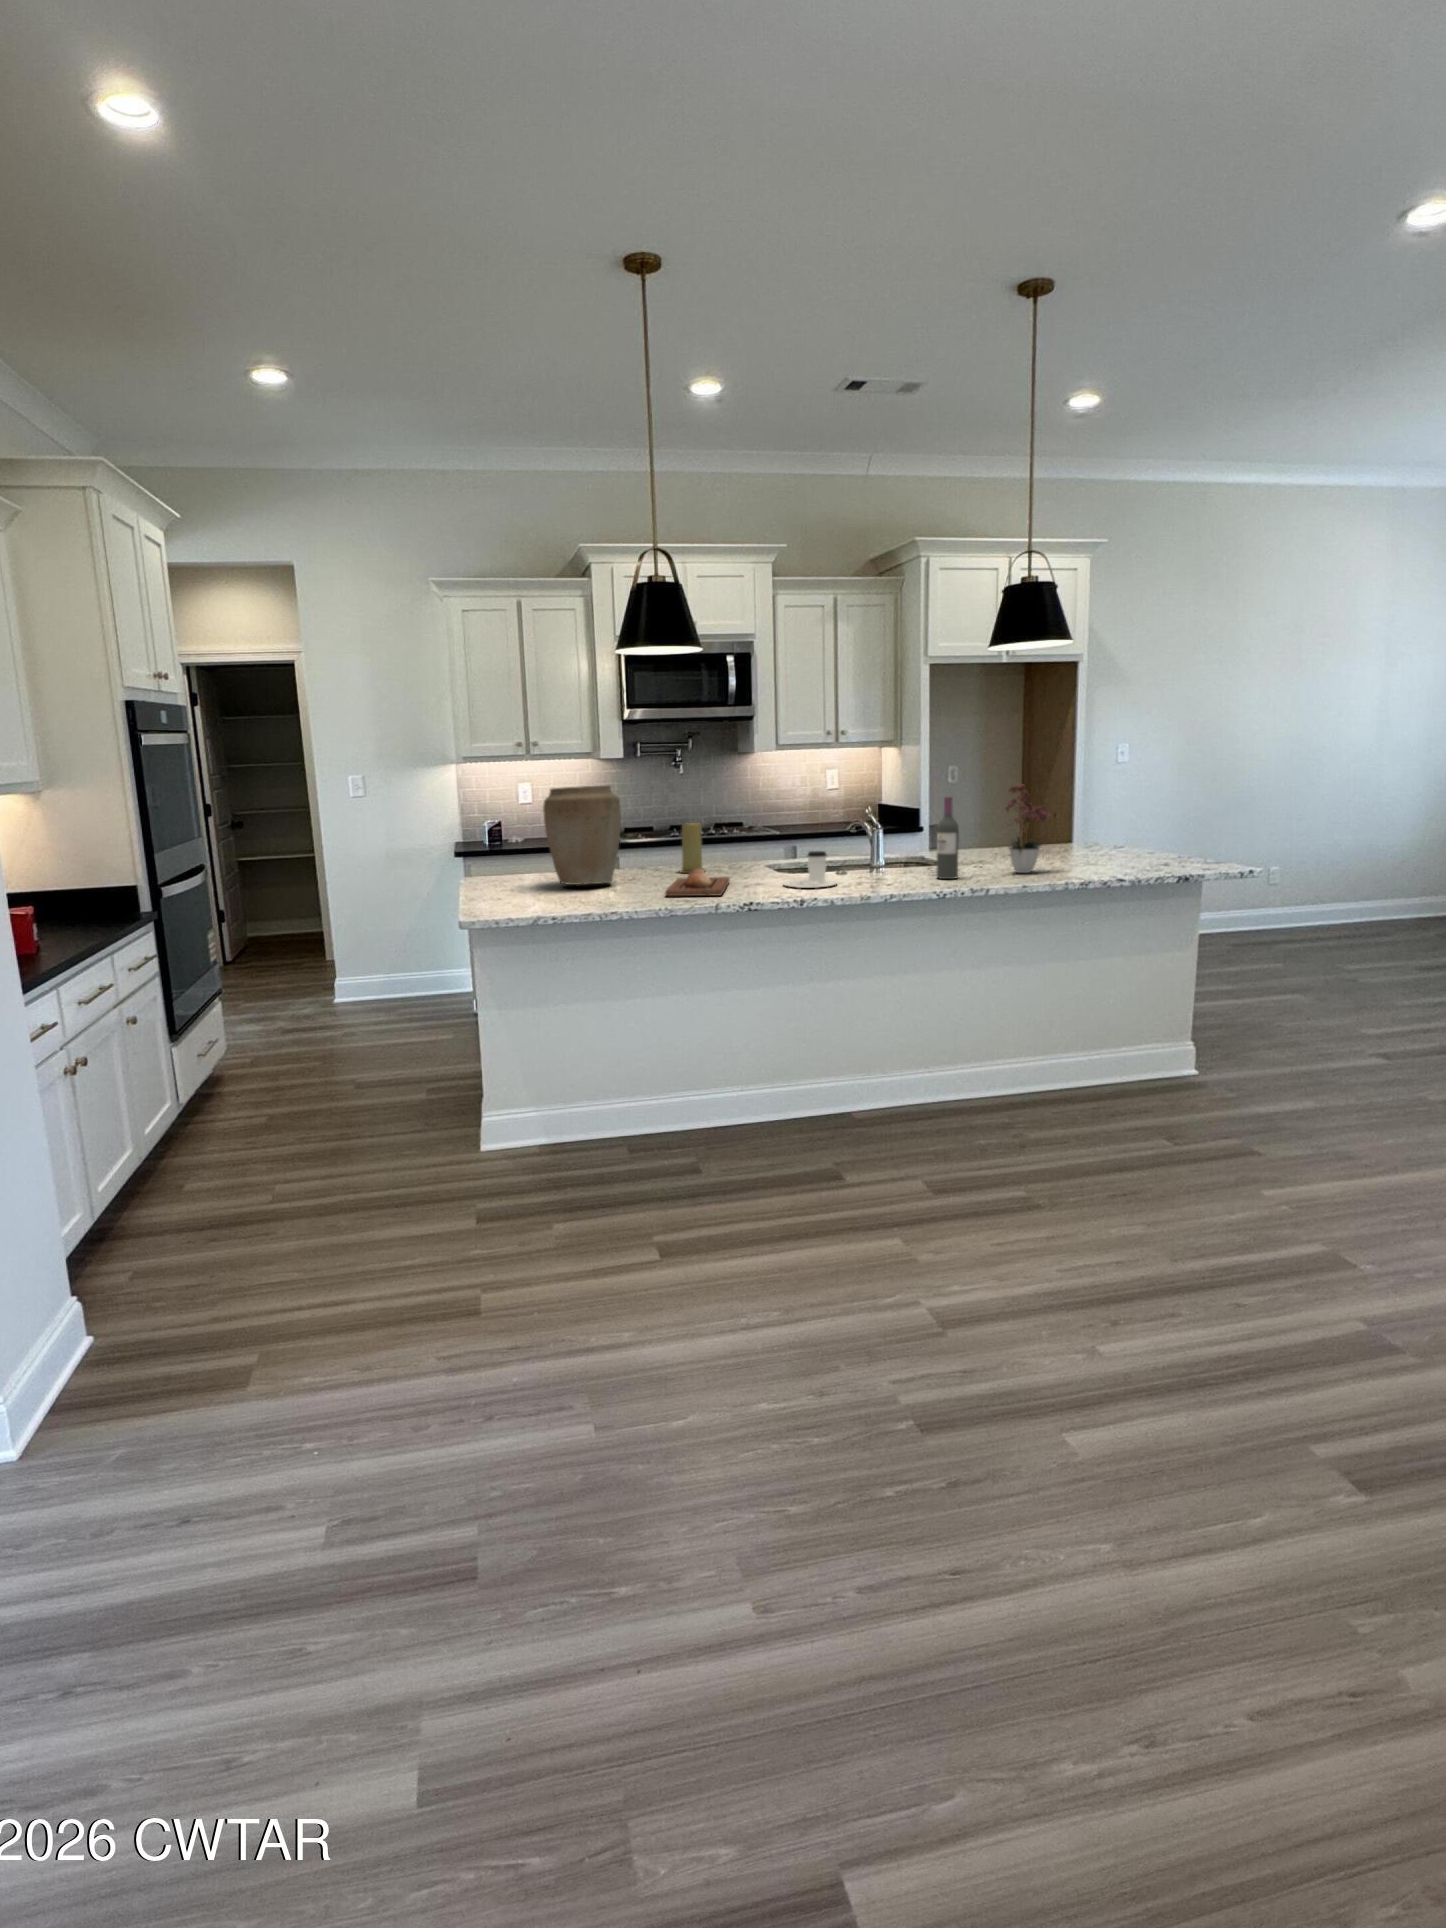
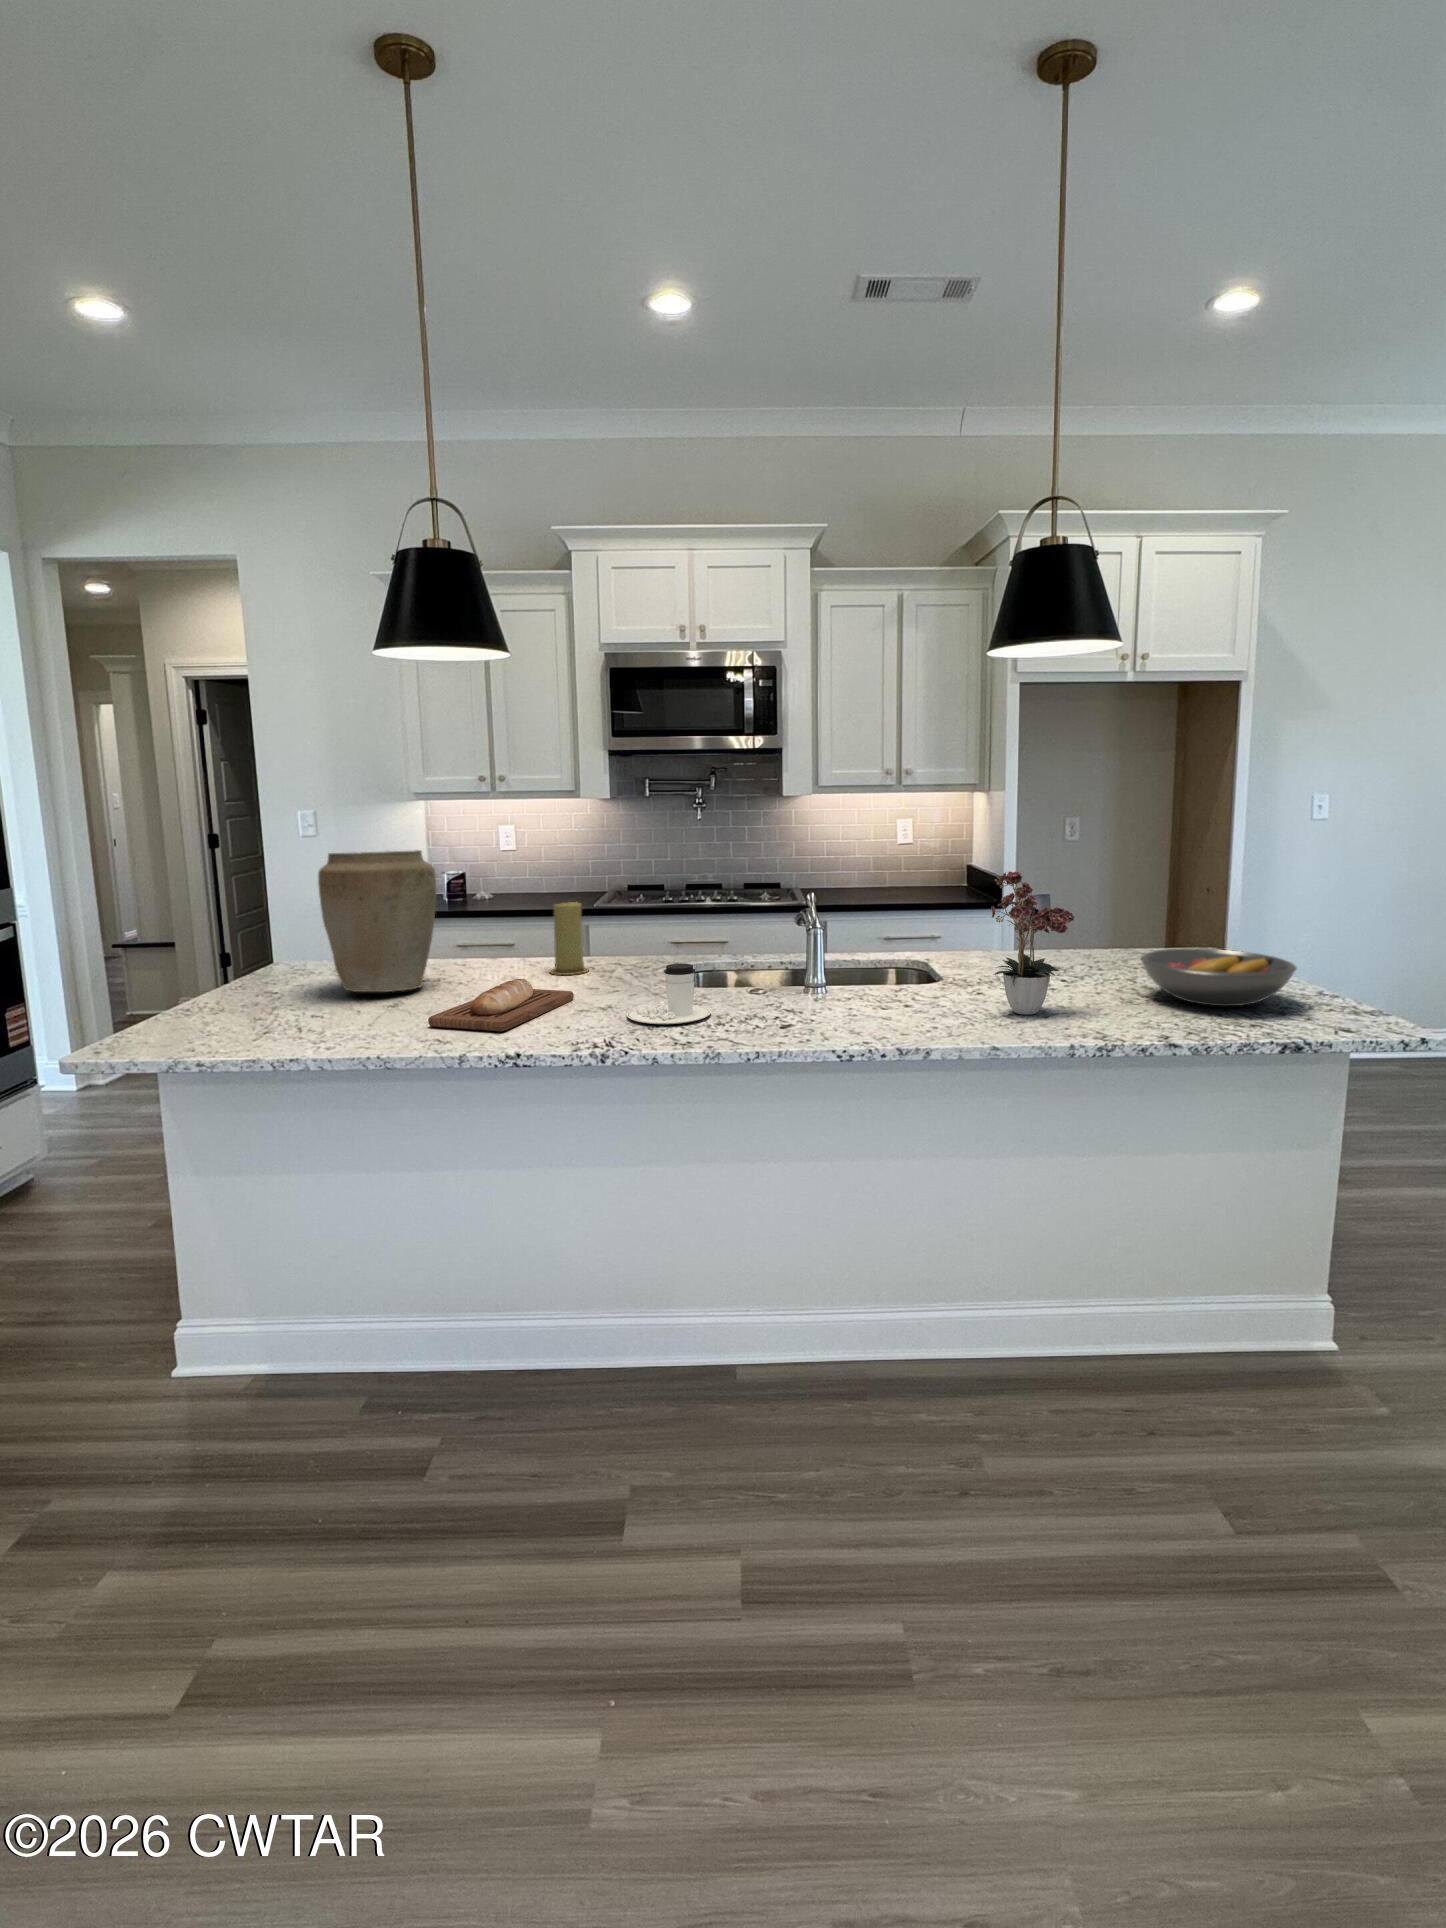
wine bottle: present [937,797,959,879] -> none [873,888,907,1020]
fruit bowl: none [1078,832,1174,864] -> present [1140,949,1297,1006]

